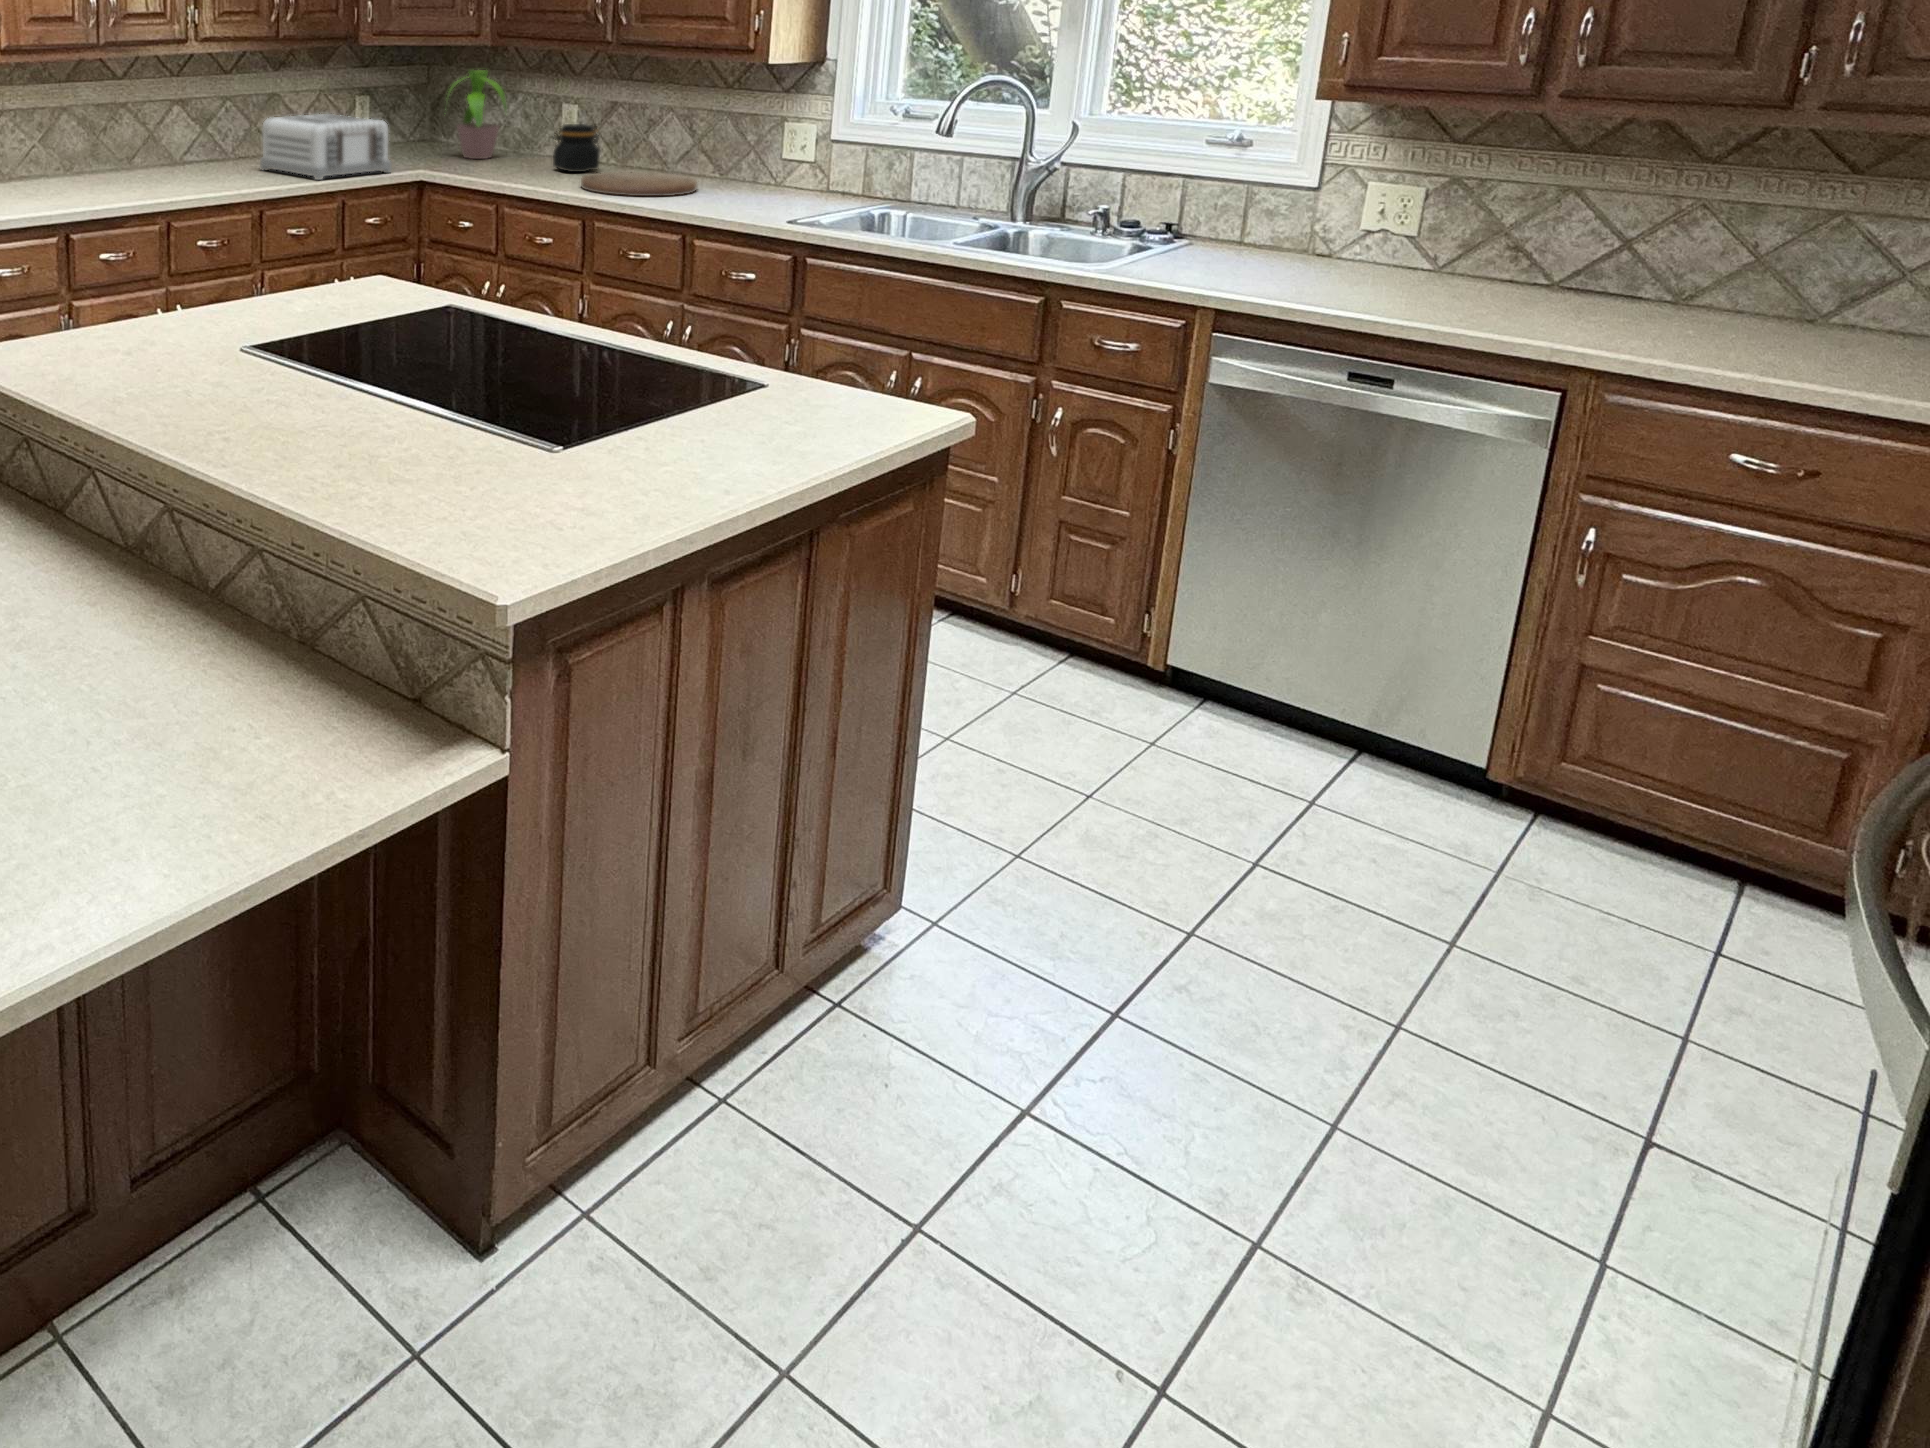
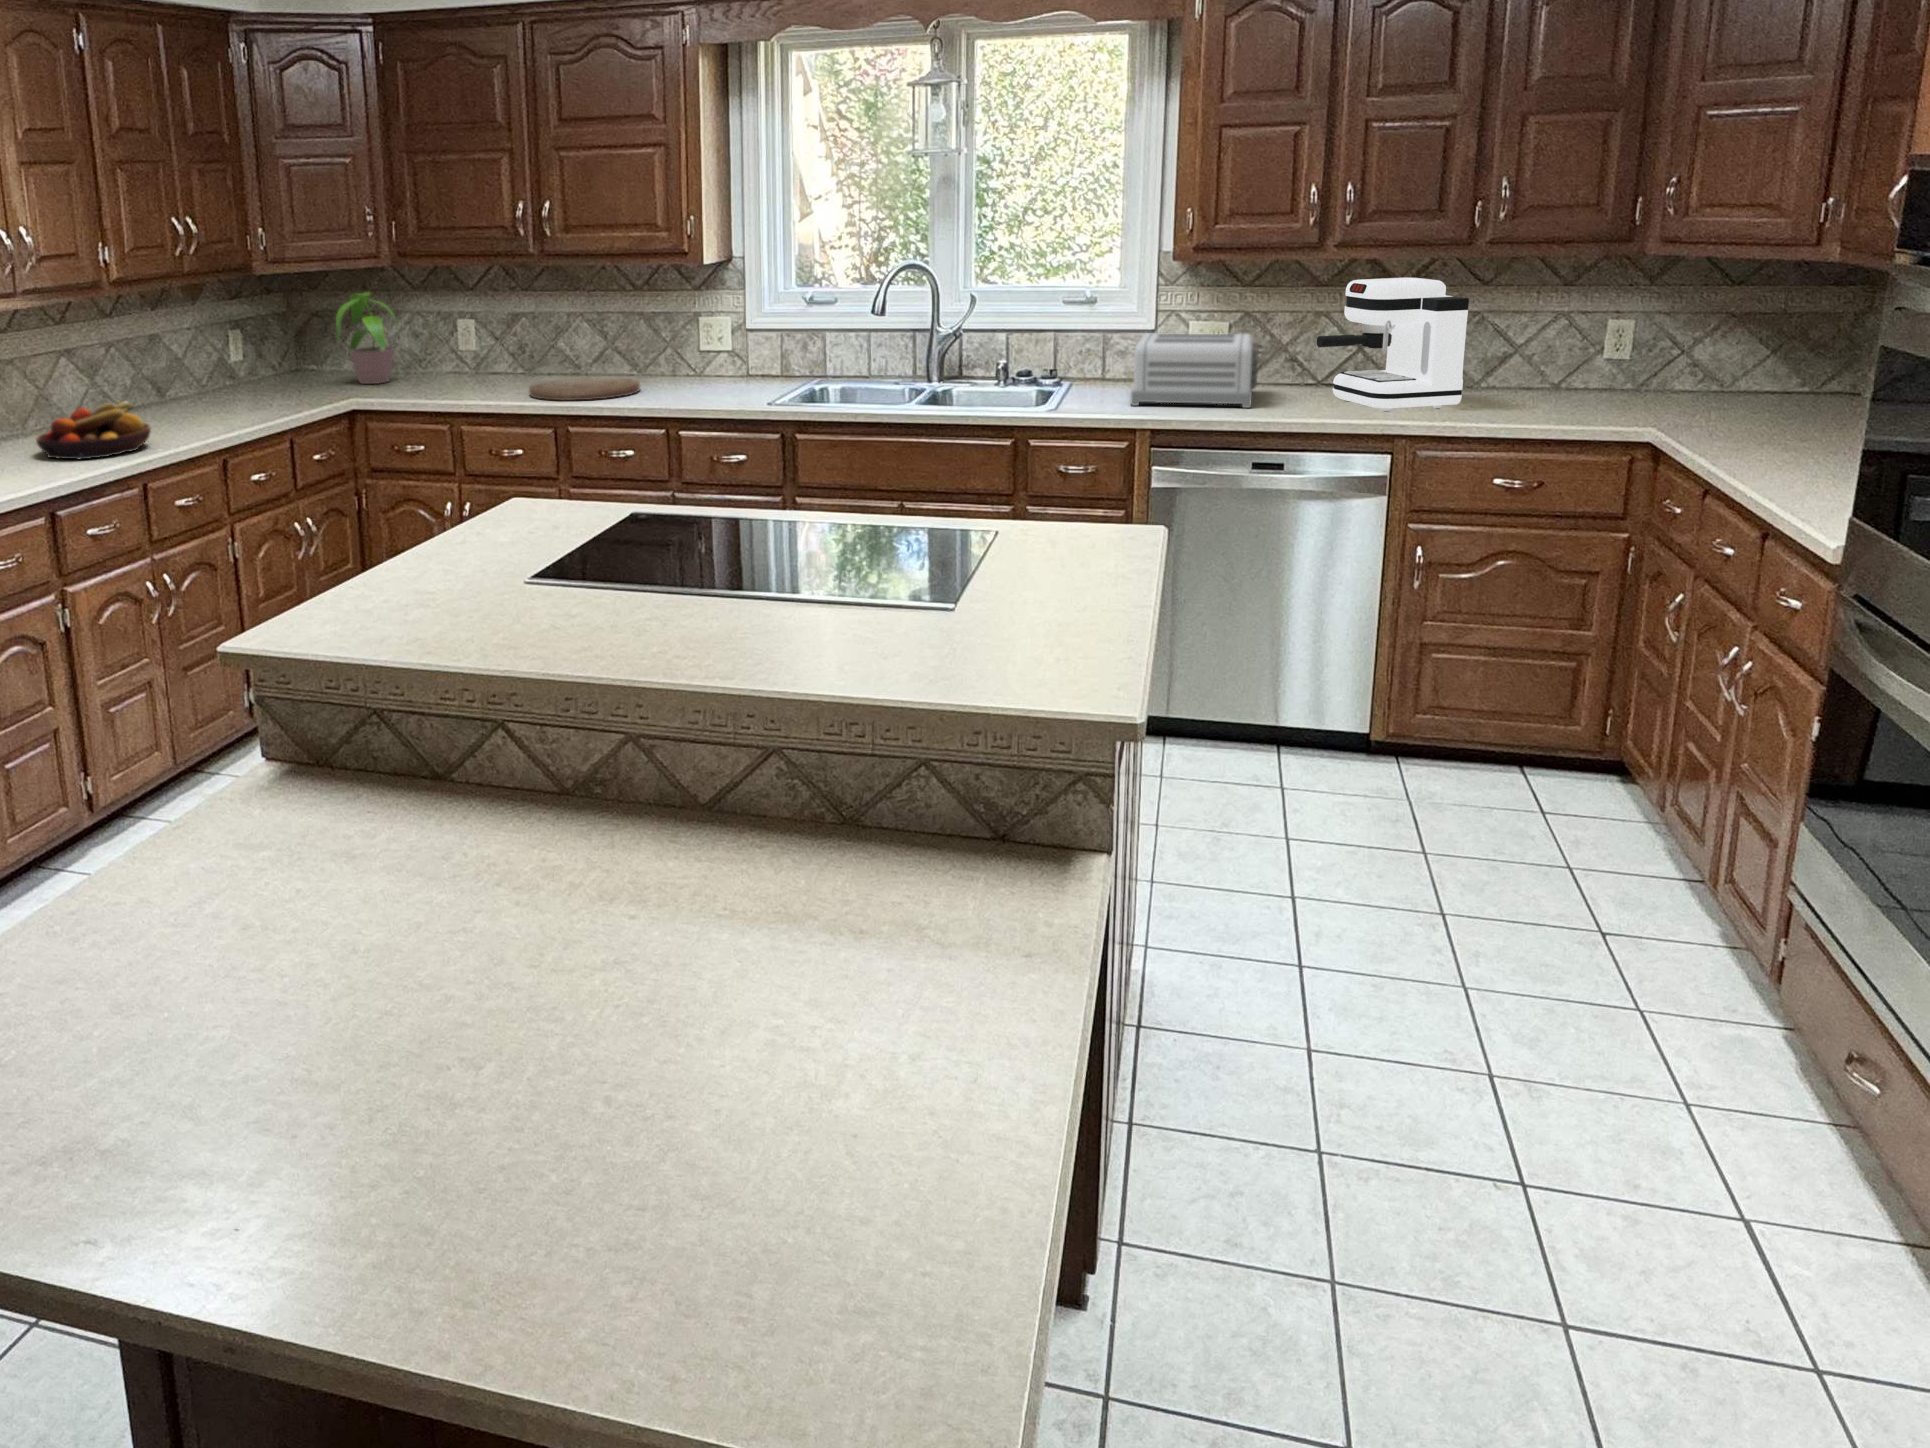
toaster: present [260,114,392,180] -> present [1130,333,1270,408]
jar: present [553,124,600,172] -> none [471,337,519,385]
coffee maker: none [1502,145,1765,342] -> present [1317,278,1469,411]
fruit bowl: none [106,148,202,195] -> present [36,401,151,459]

